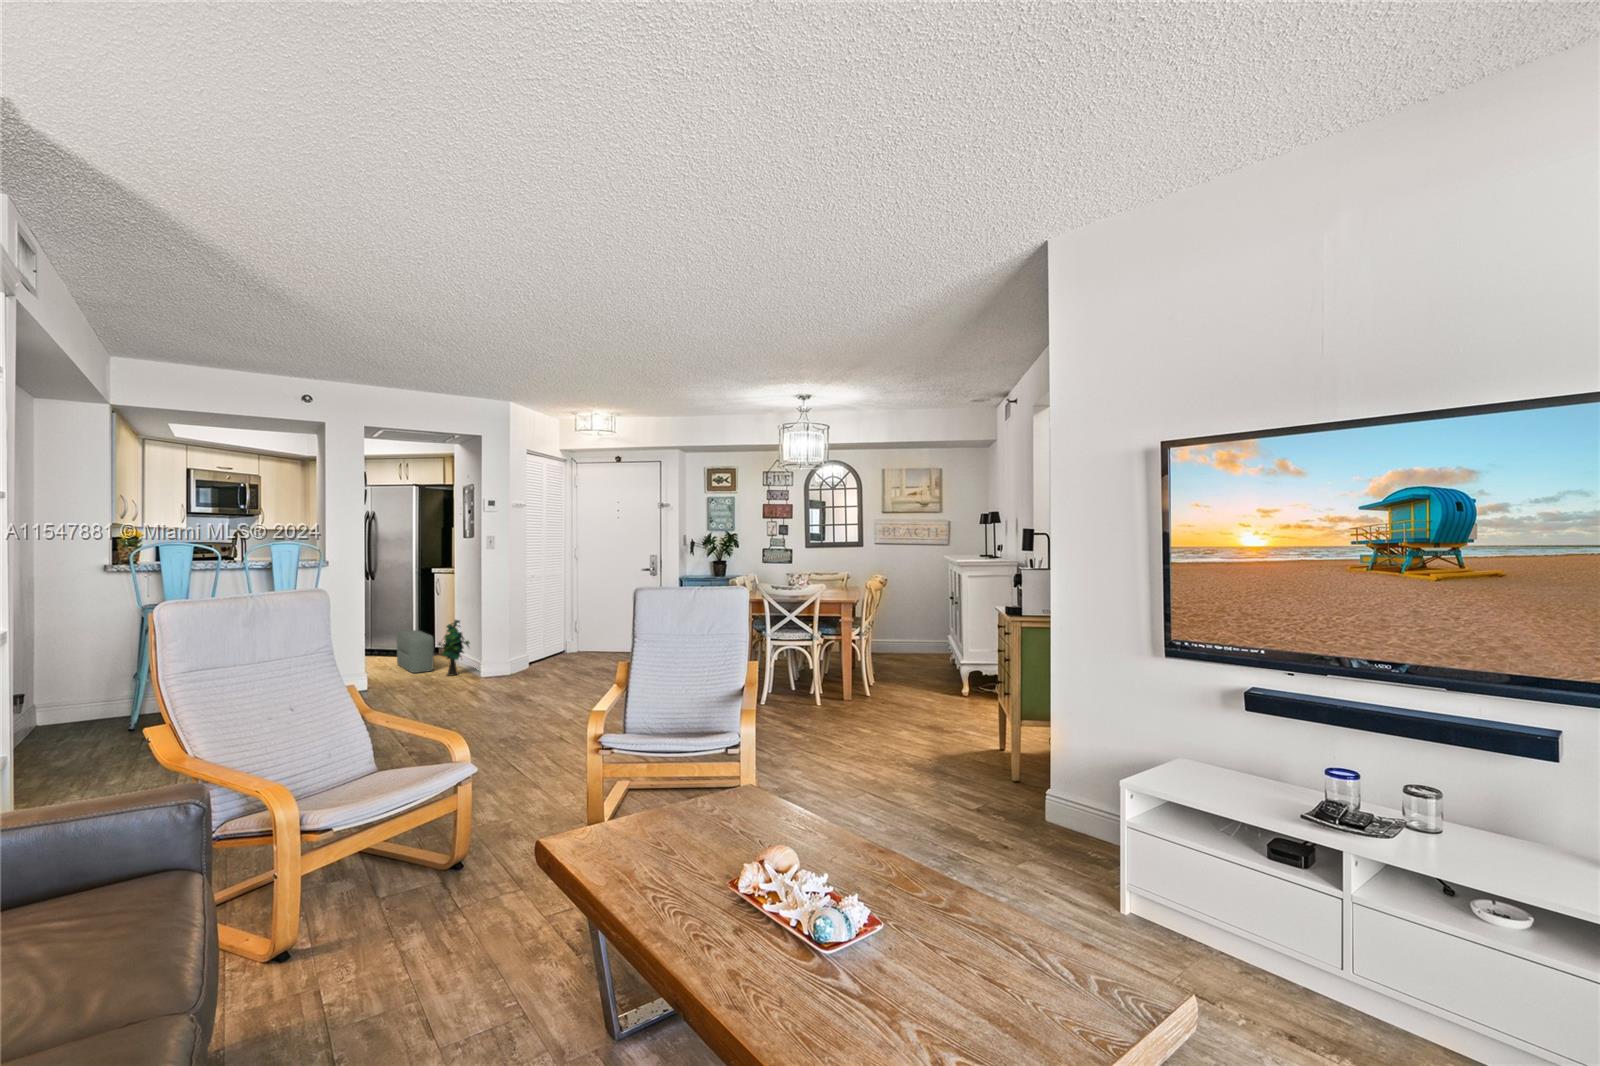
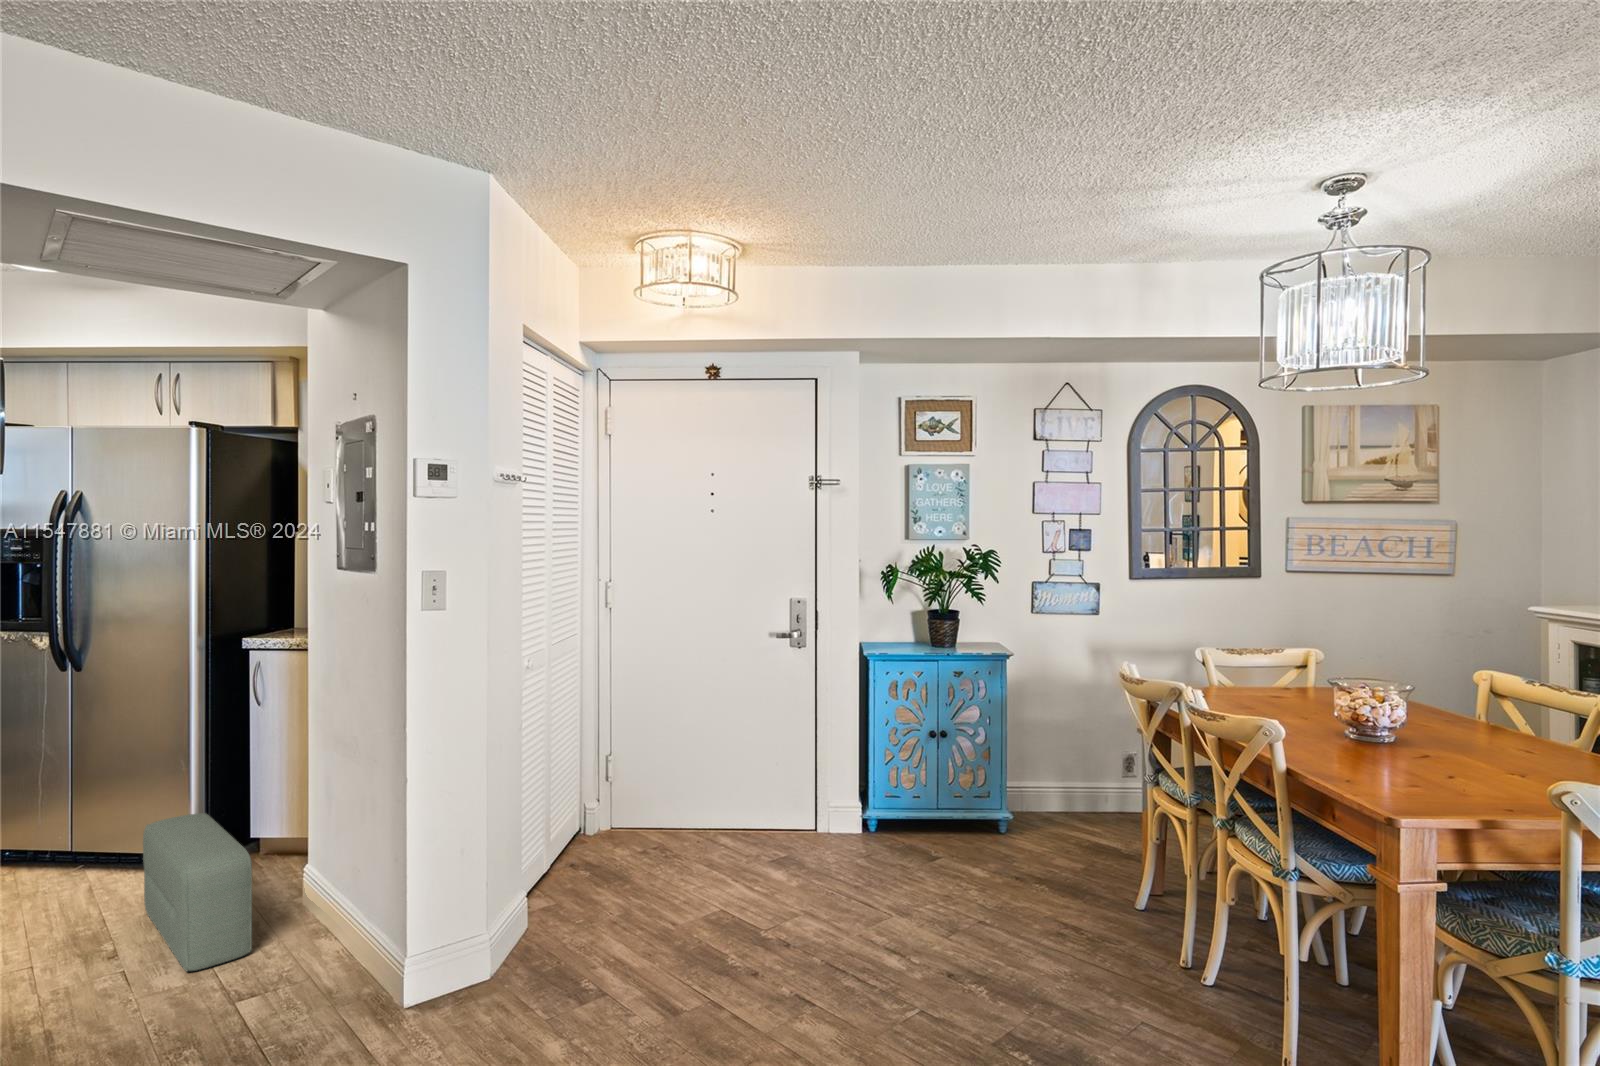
decorative plant: present [439,620,469,676] -> none [266,816,367,986]

